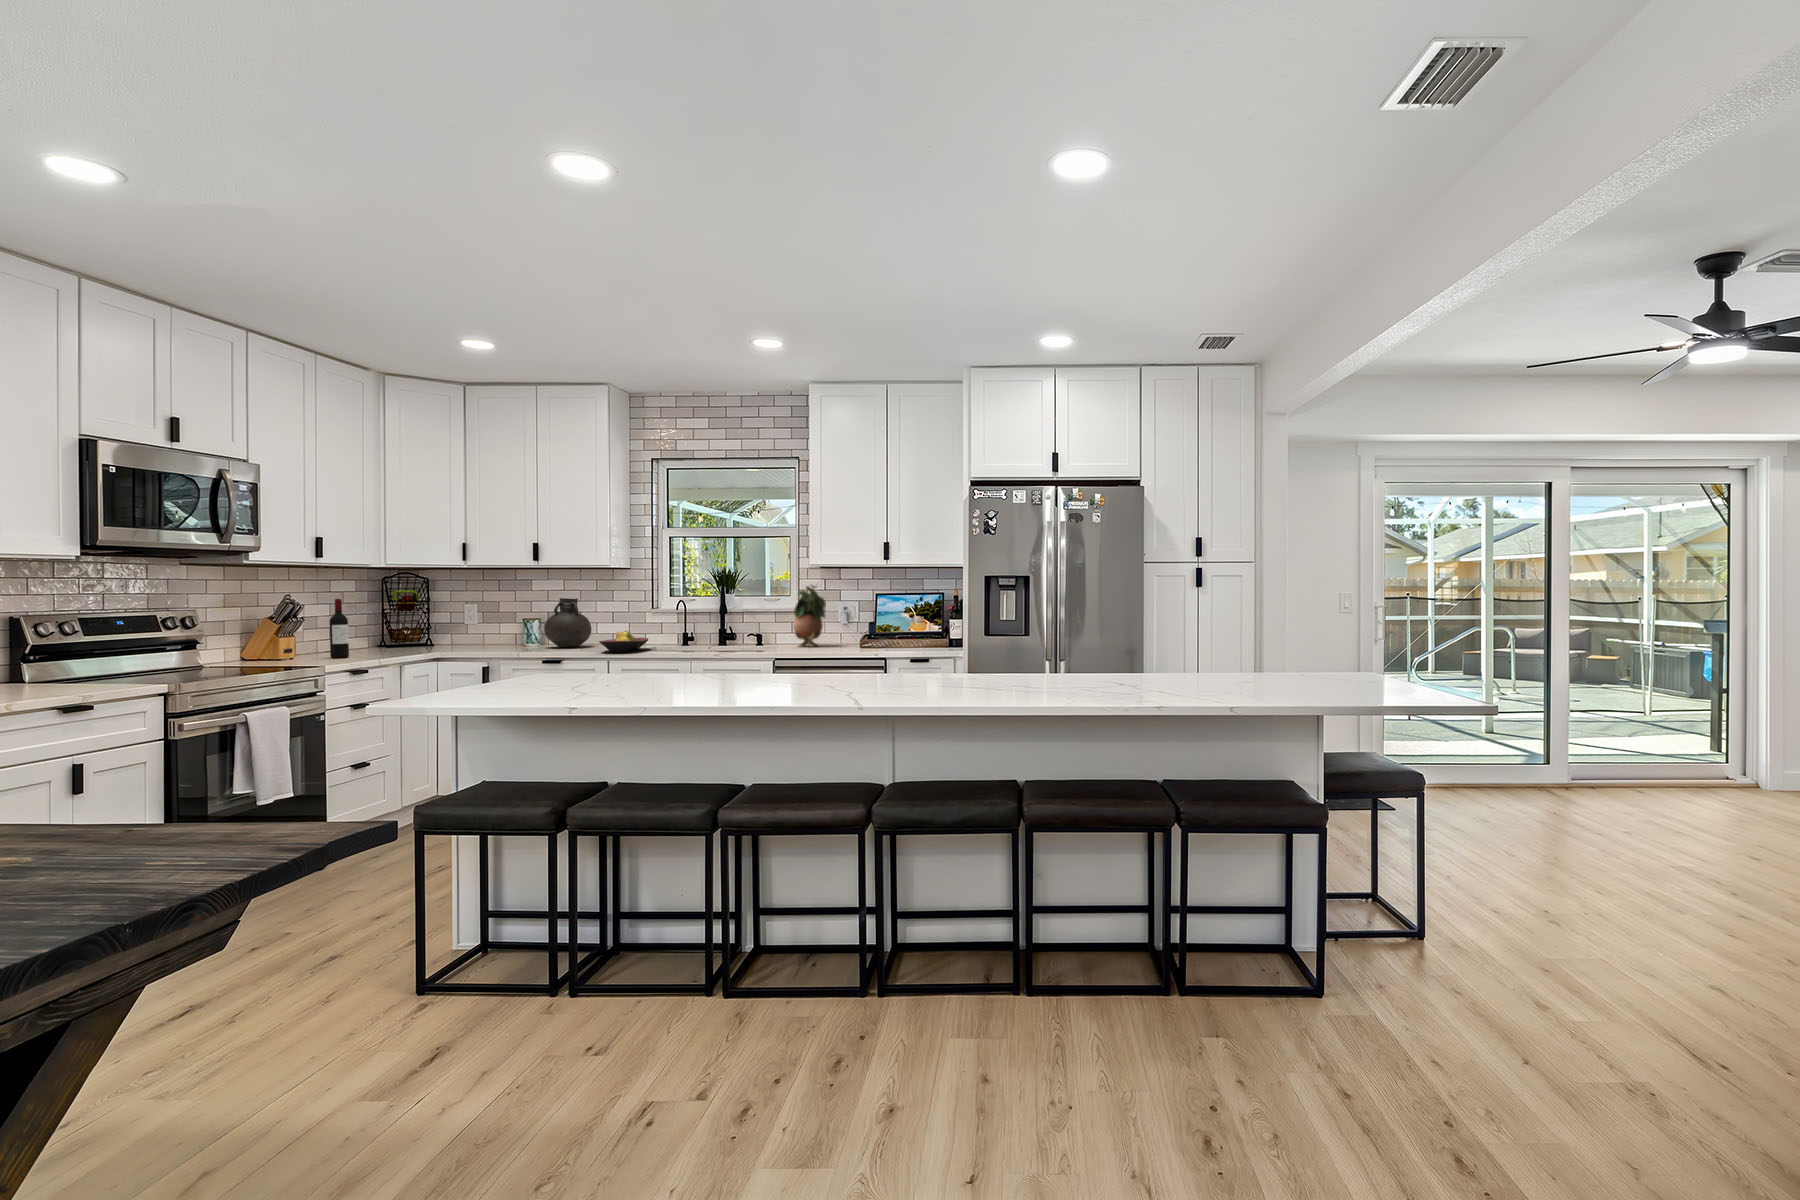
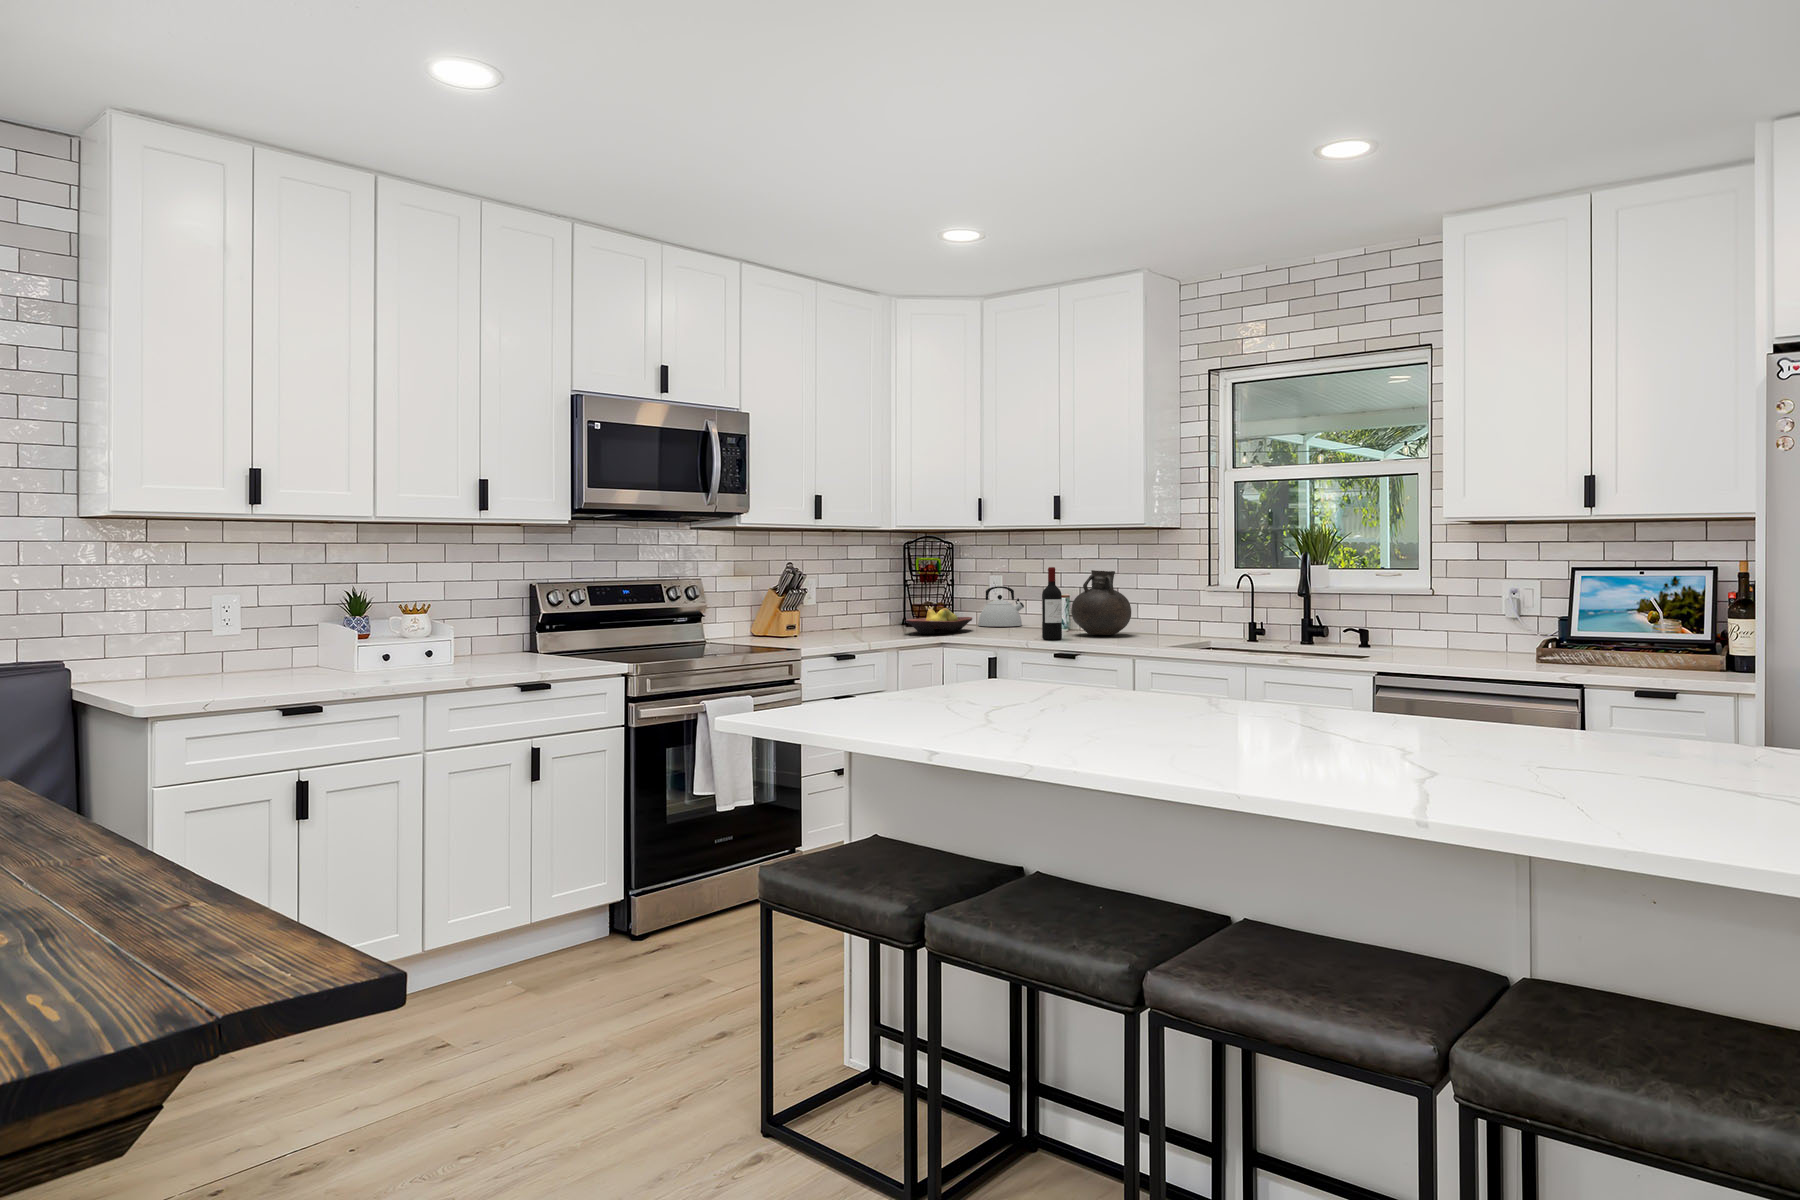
potted plant: present [794,585,825,647] -> none [1424,556,1482,656]
wine bottle: present [330,599,349,658] -> present [1042,567,1062,640]
kettle: none [456,614,496,646] -> present [978,586,1024,626]
fruit bowl: present [599,631,648,652] -> present [906,608,972,634]

